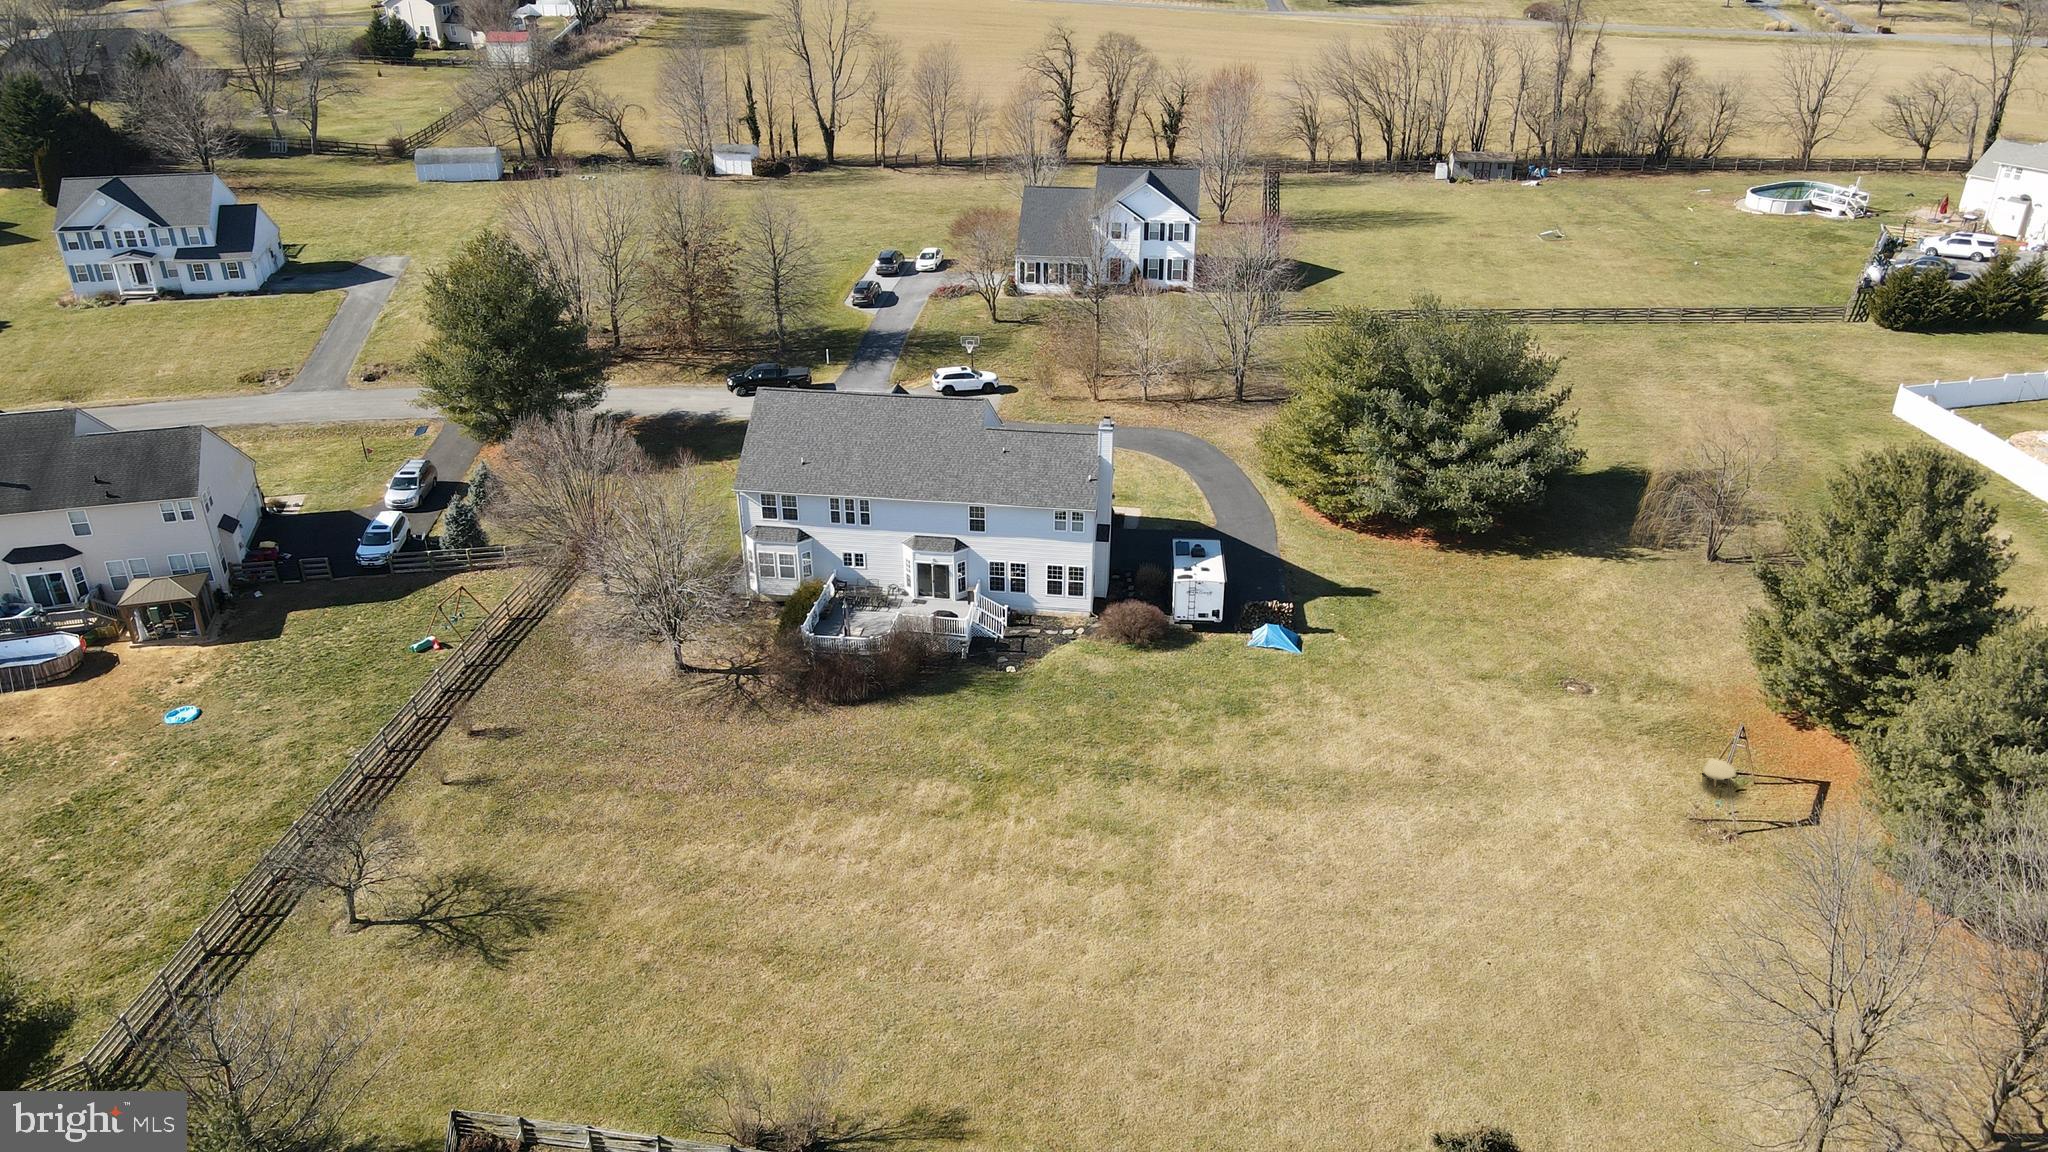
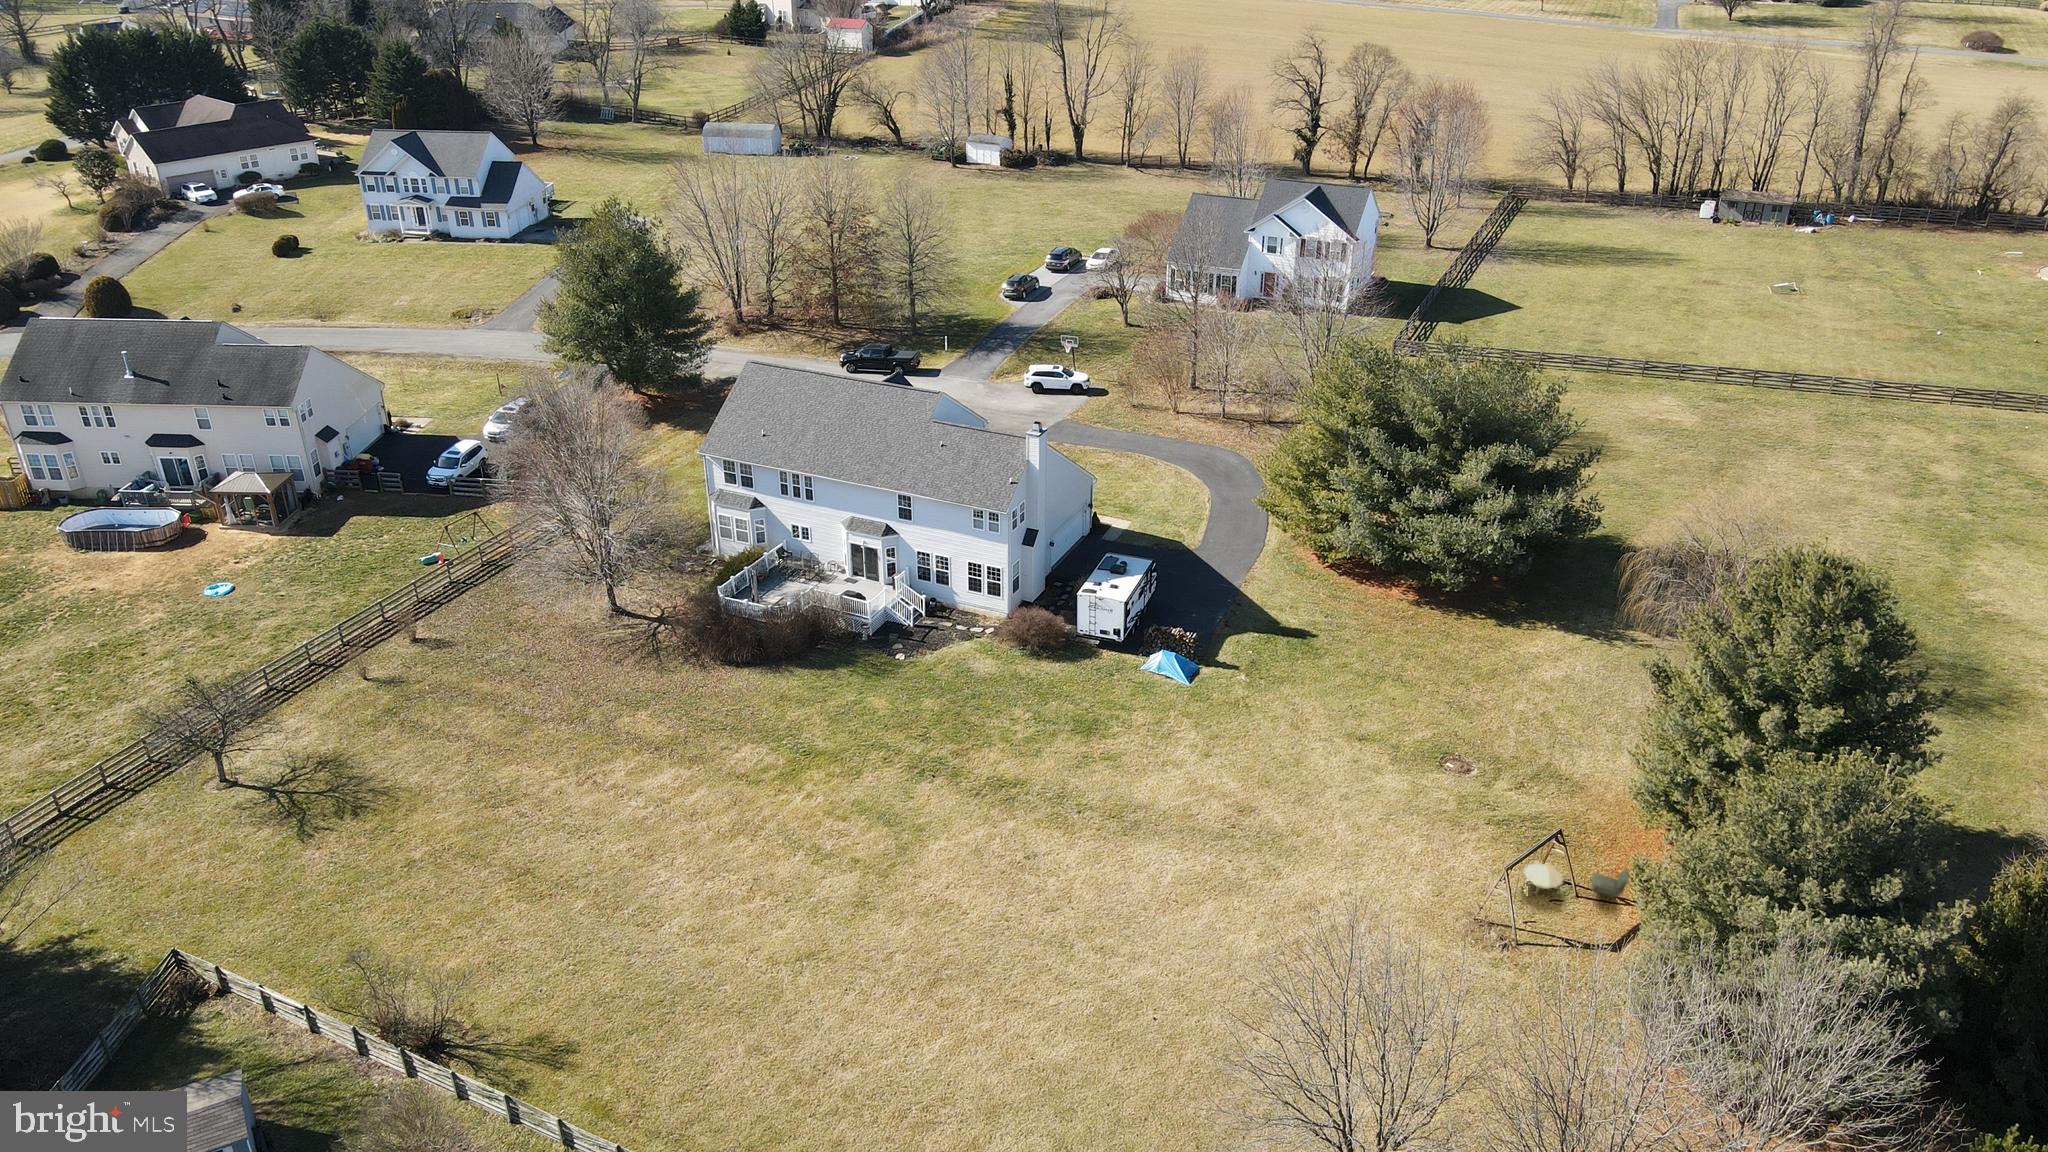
chair: none [1752,749,1792,783] -> present [1592,869,1629,897]

